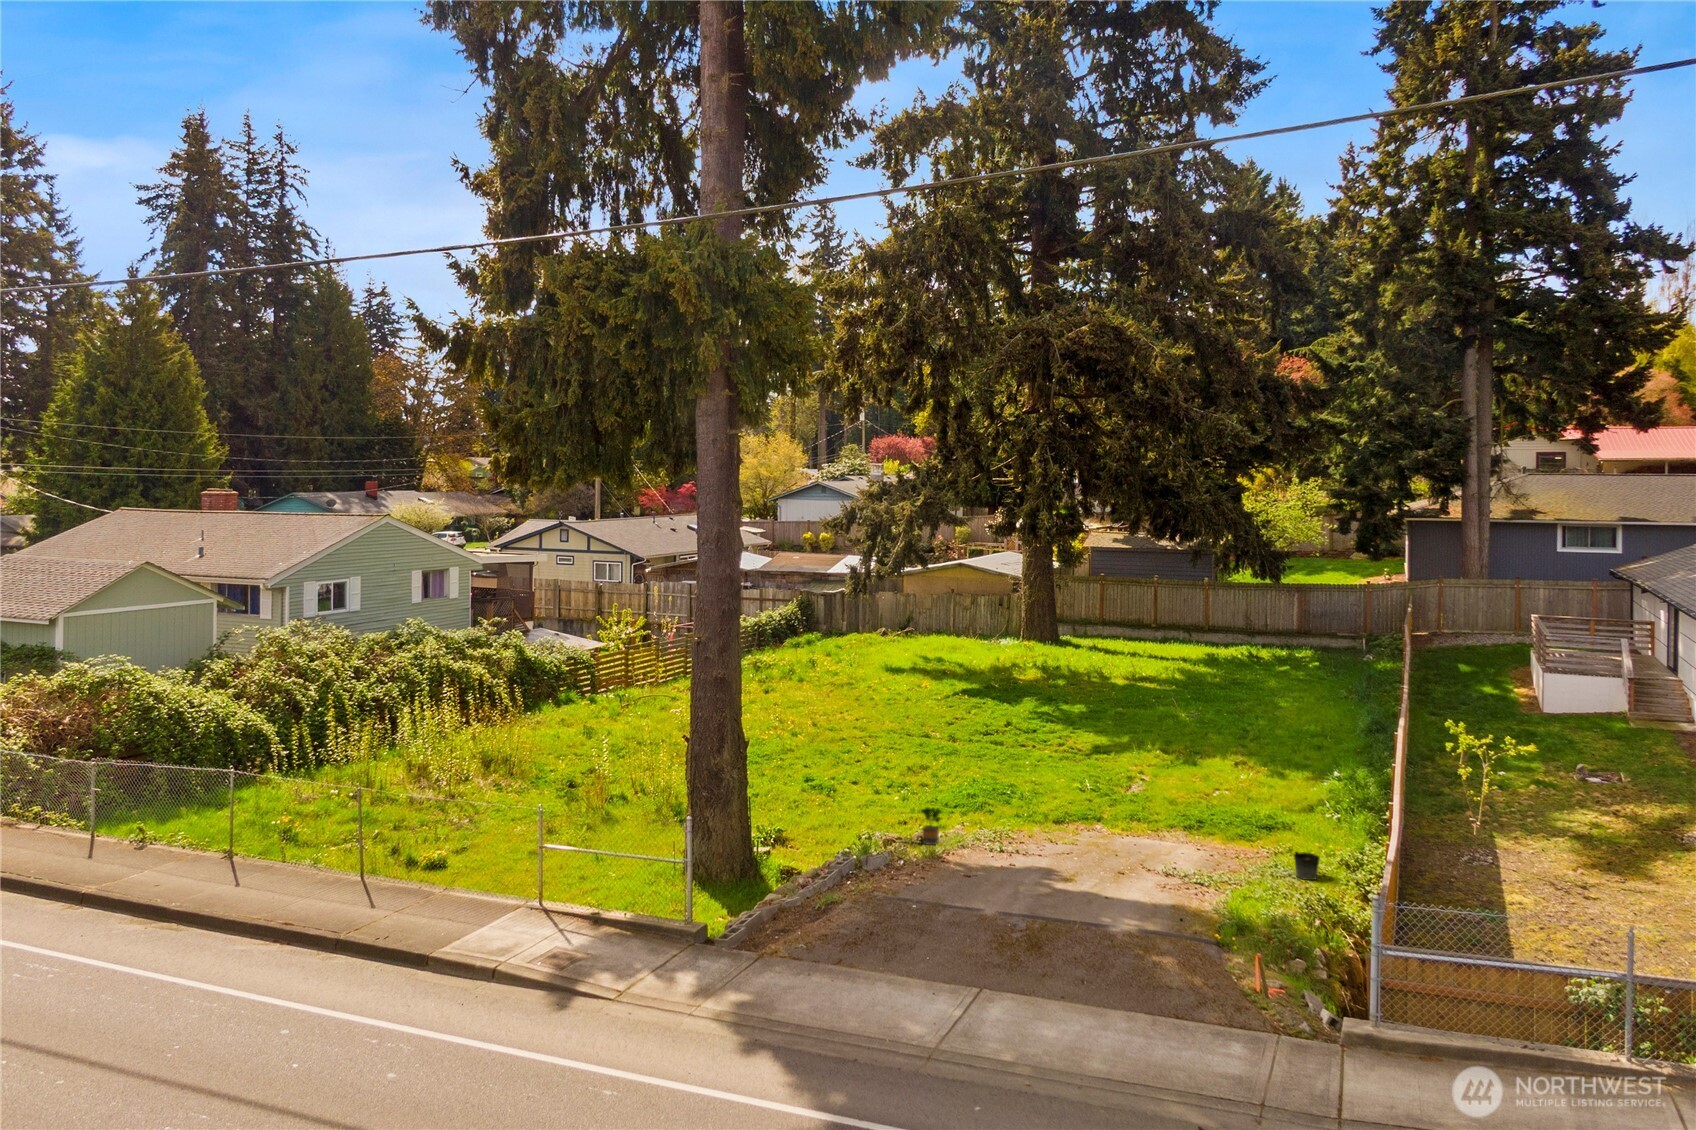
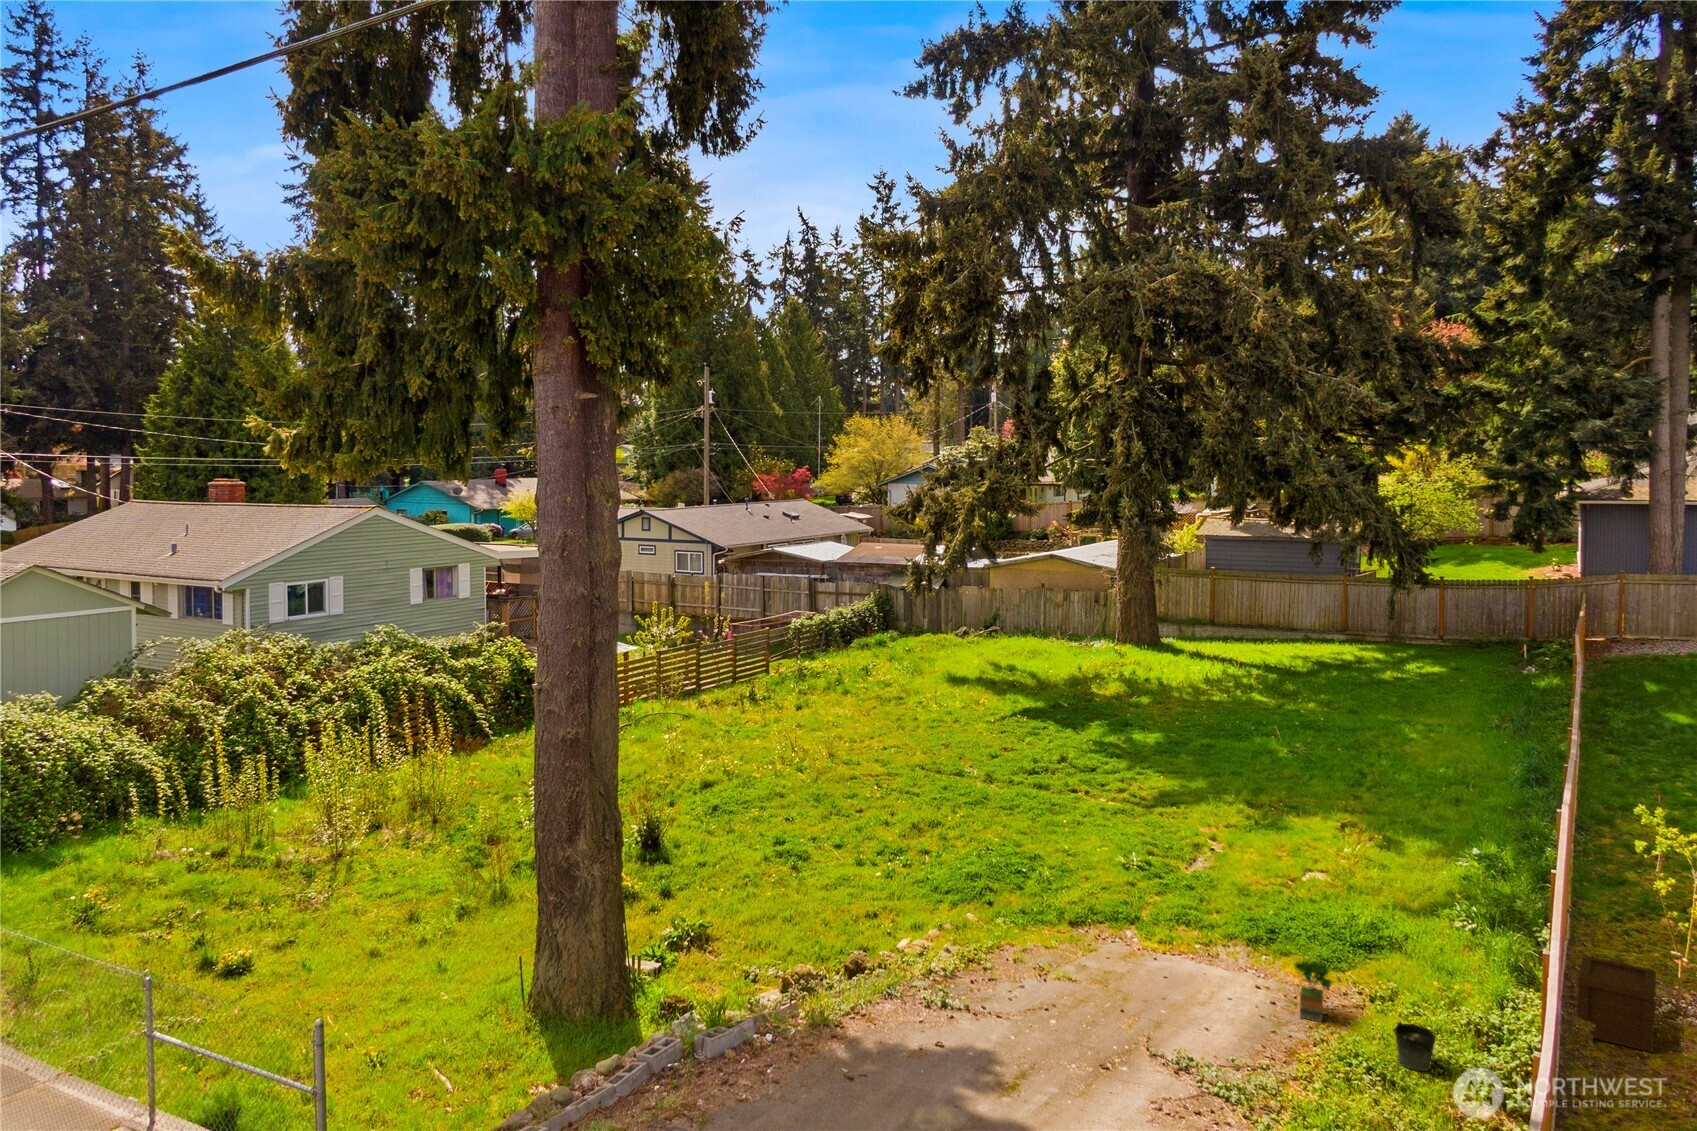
potted tree: present [921,808,942,845] -> present [1294,961,1333,1022]
wooden crate: none [1406,825,1456,882] -> present [1577,956,1656,1052]

